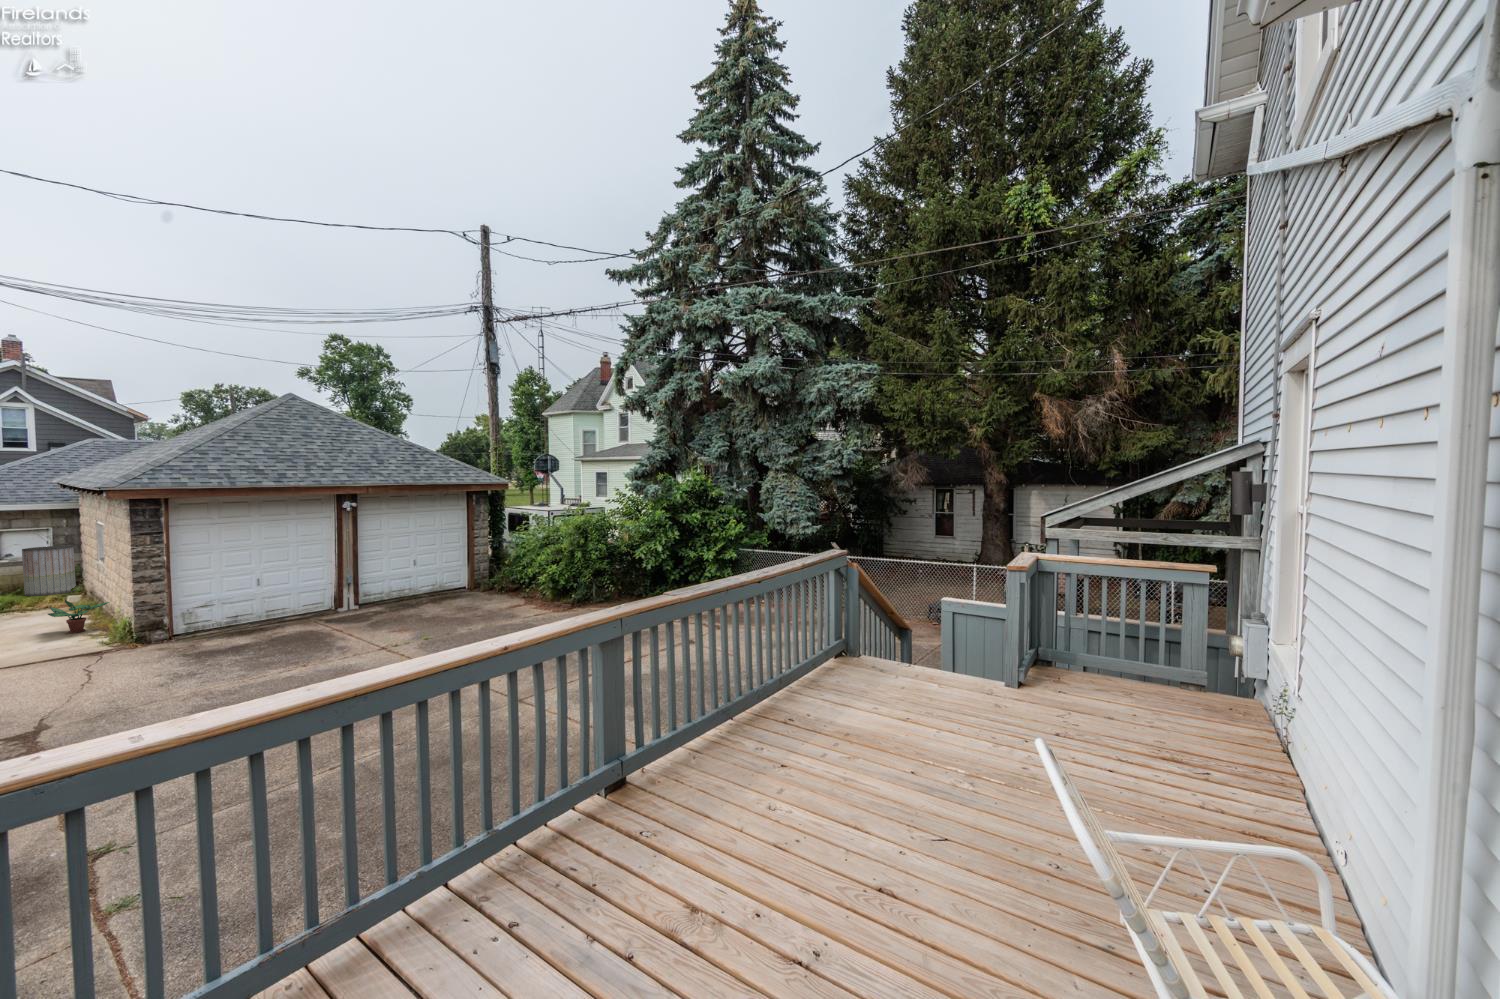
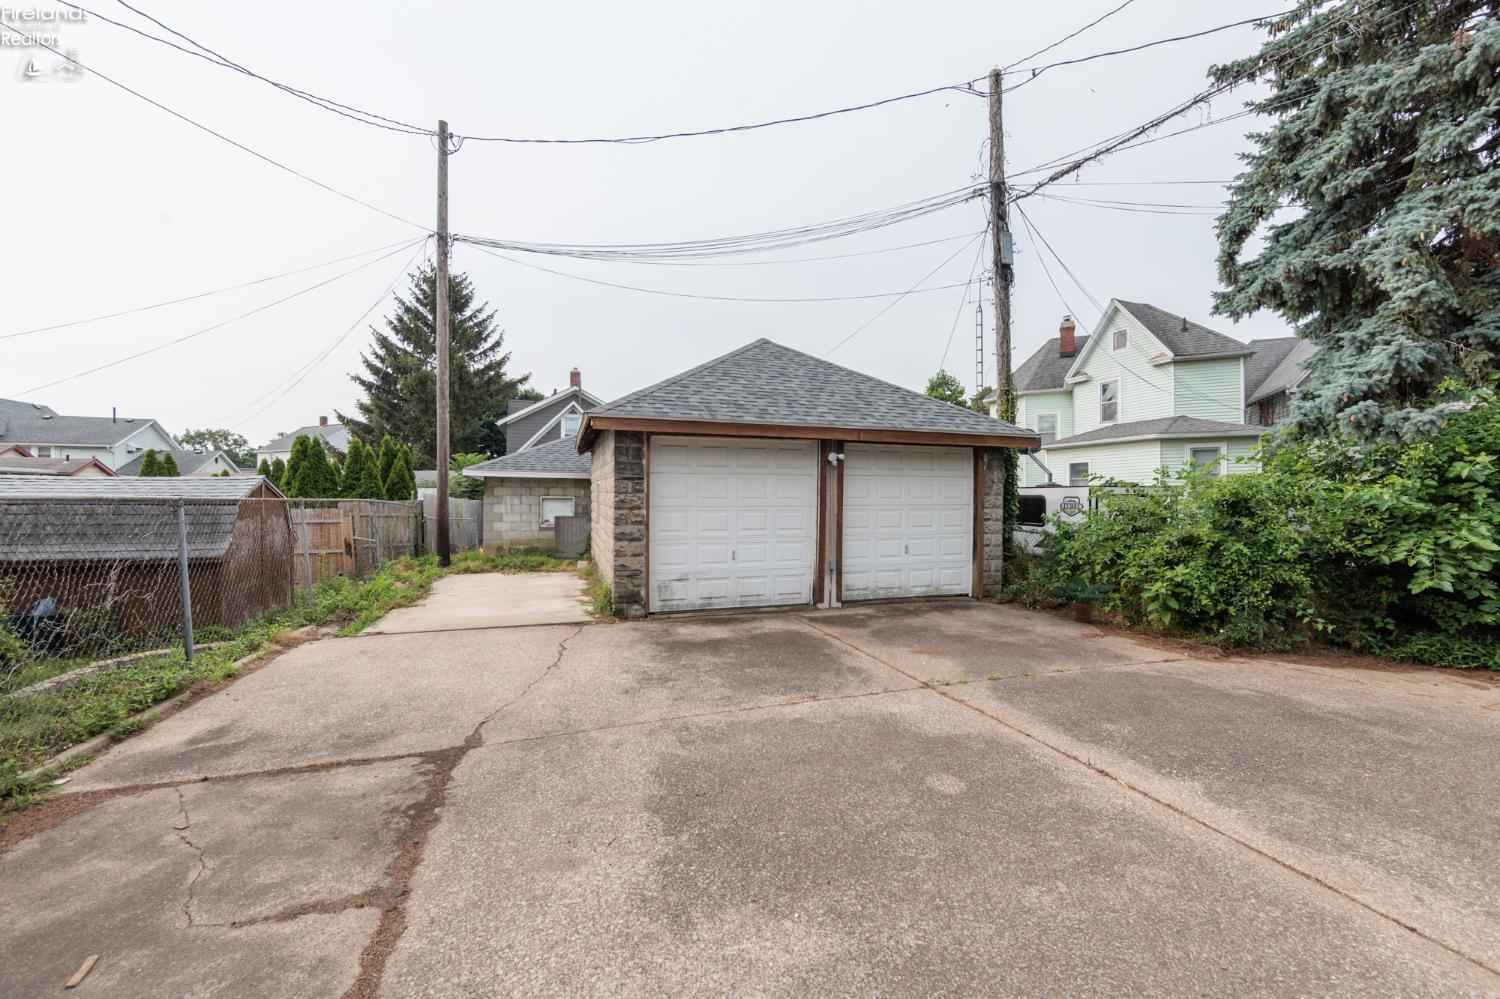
potted plant: present [48,600,109,633] -> present [1044,575,1117,622]

